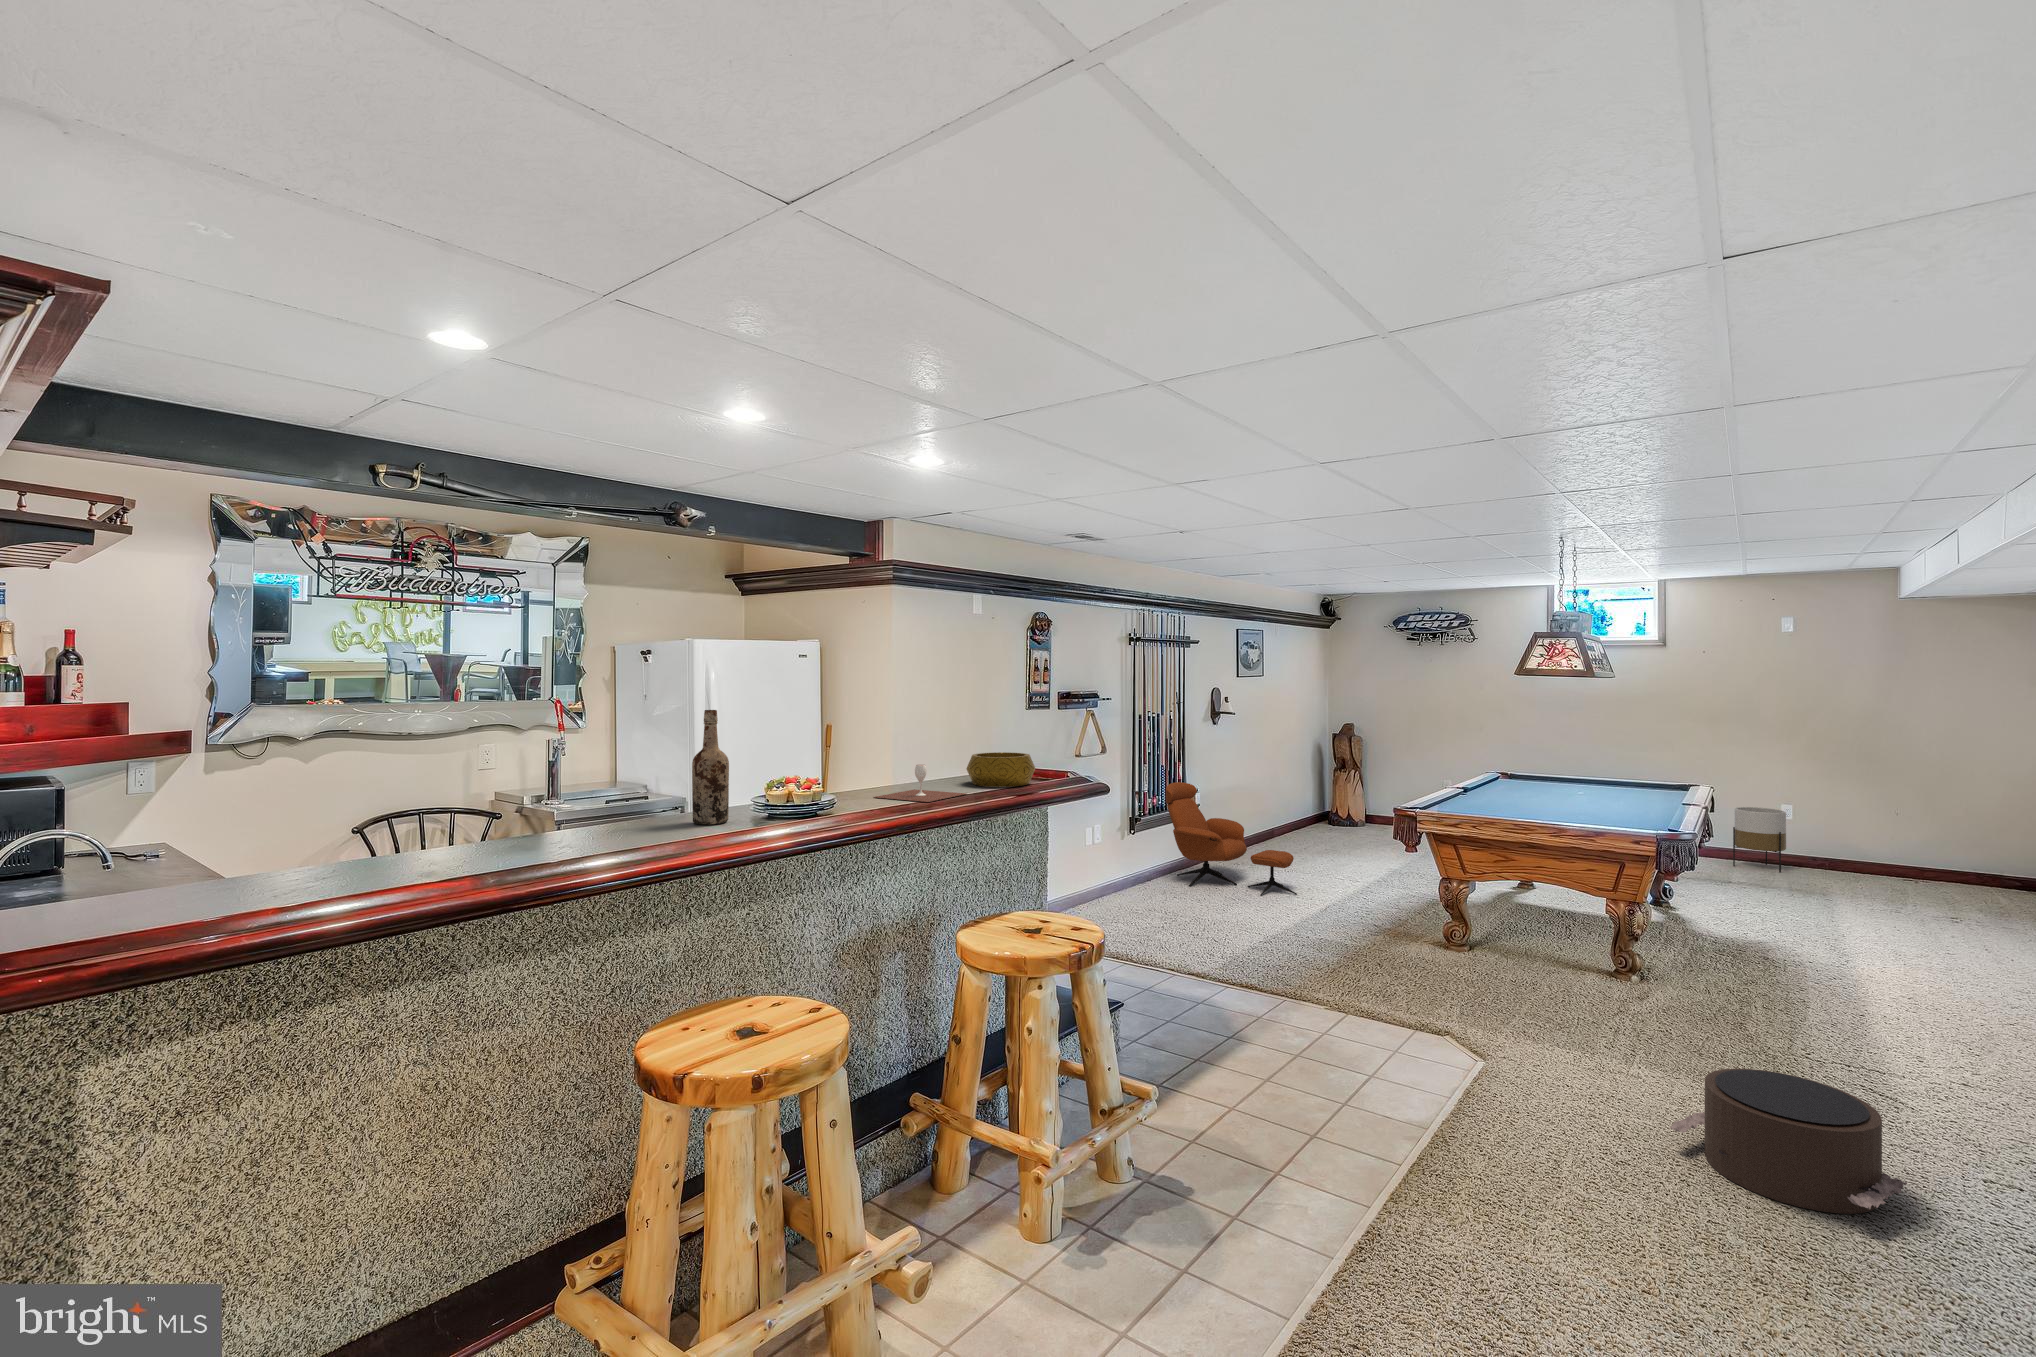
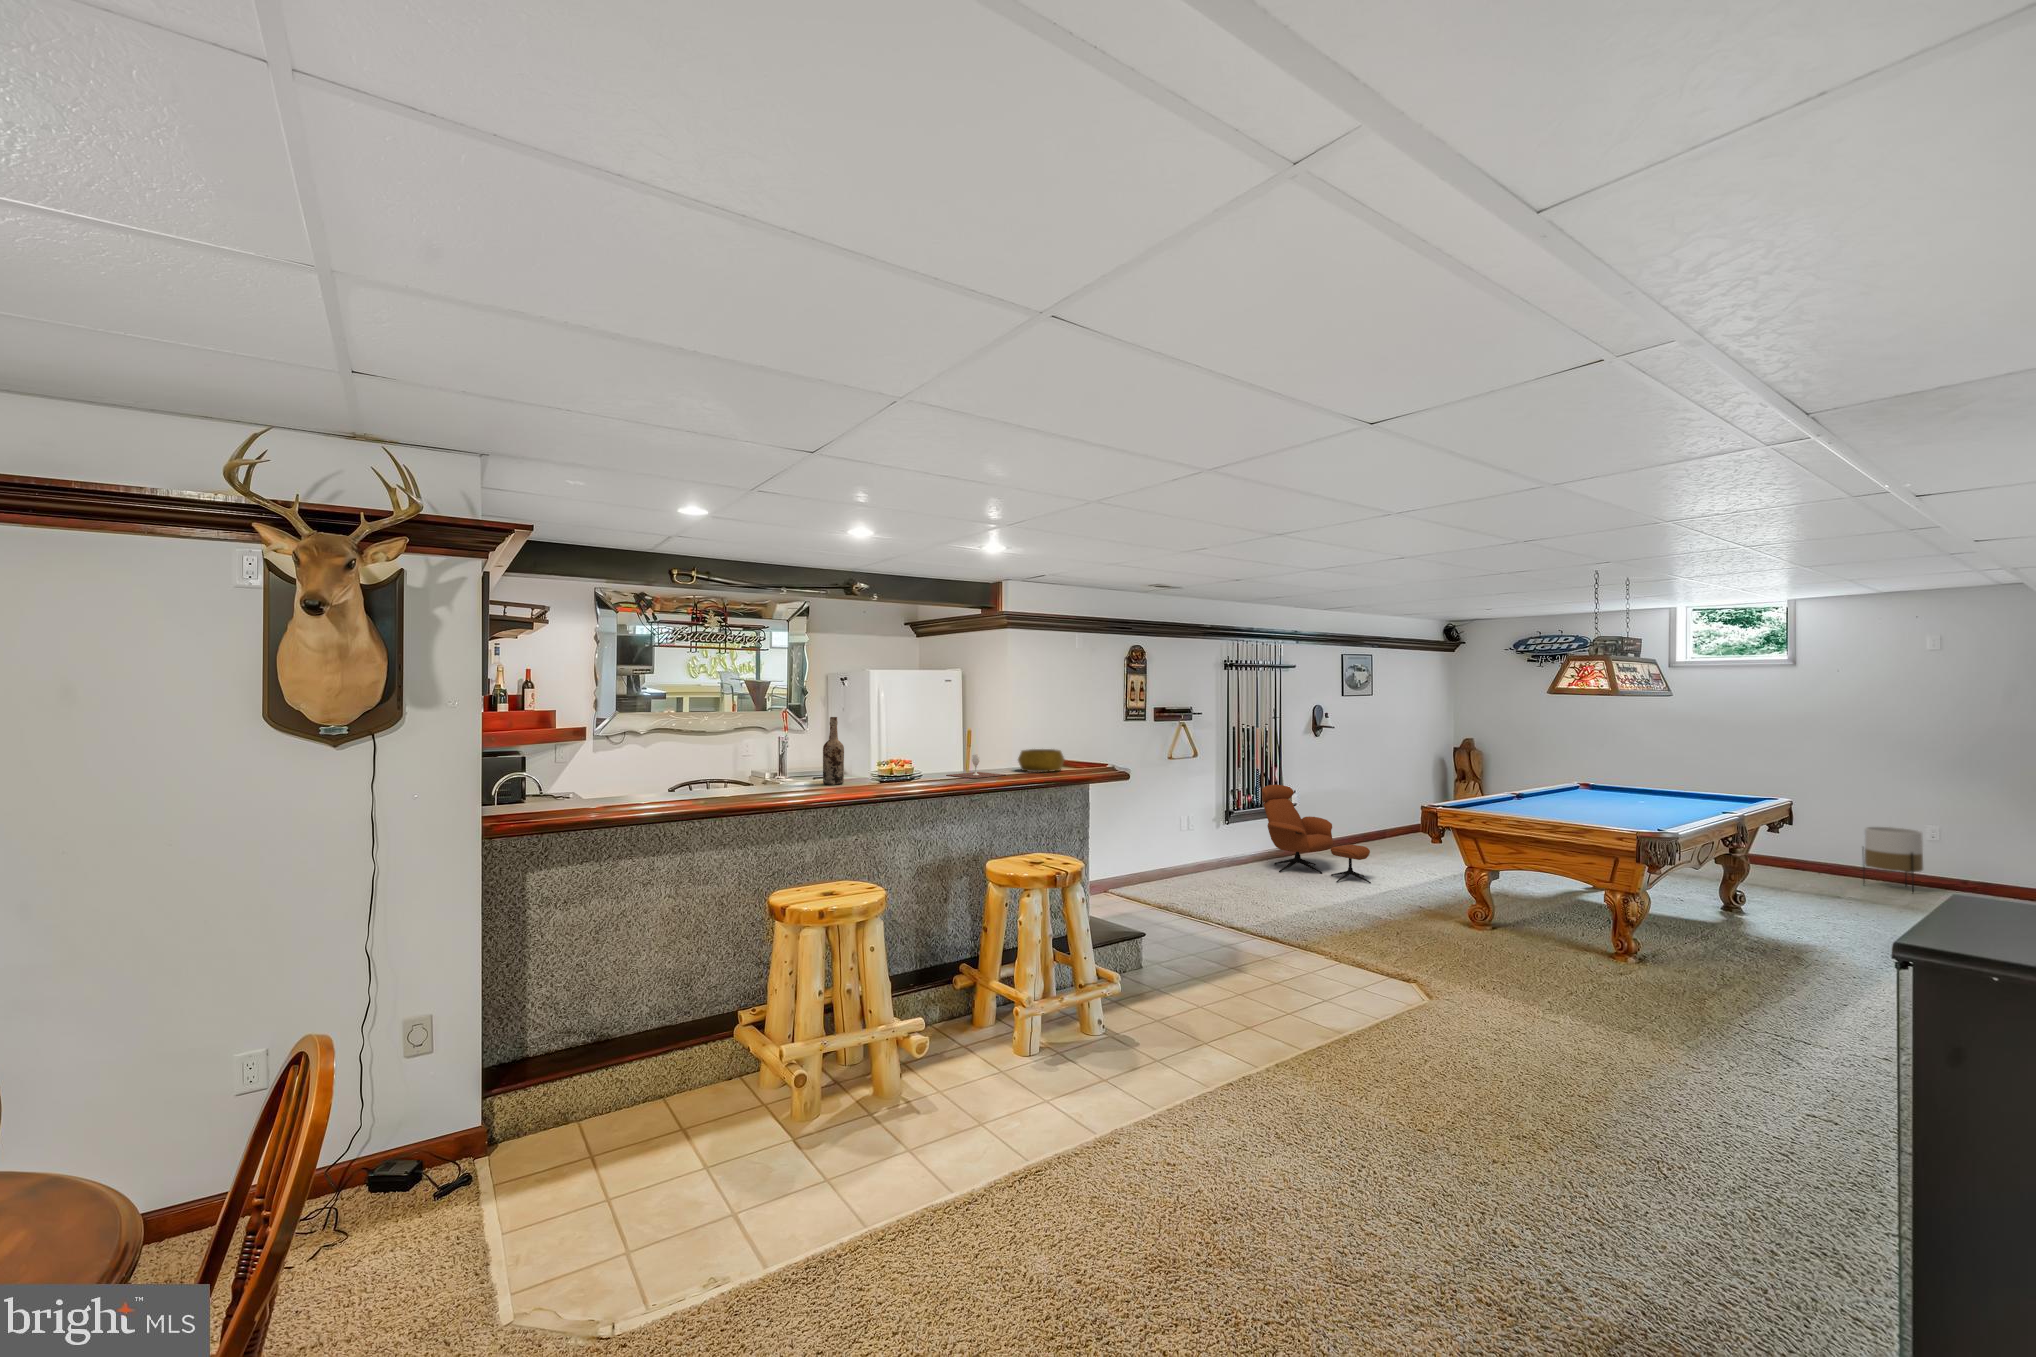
pouf: present [1670,1069,1907,1214] -> none [1522,1008,1688,1114]

